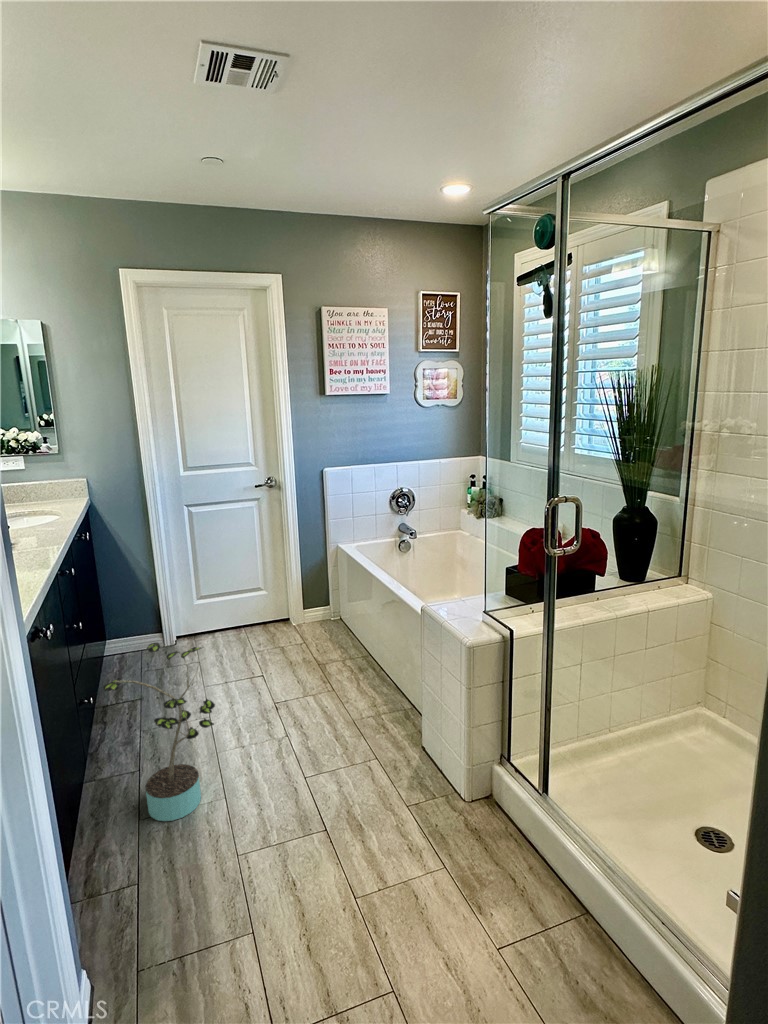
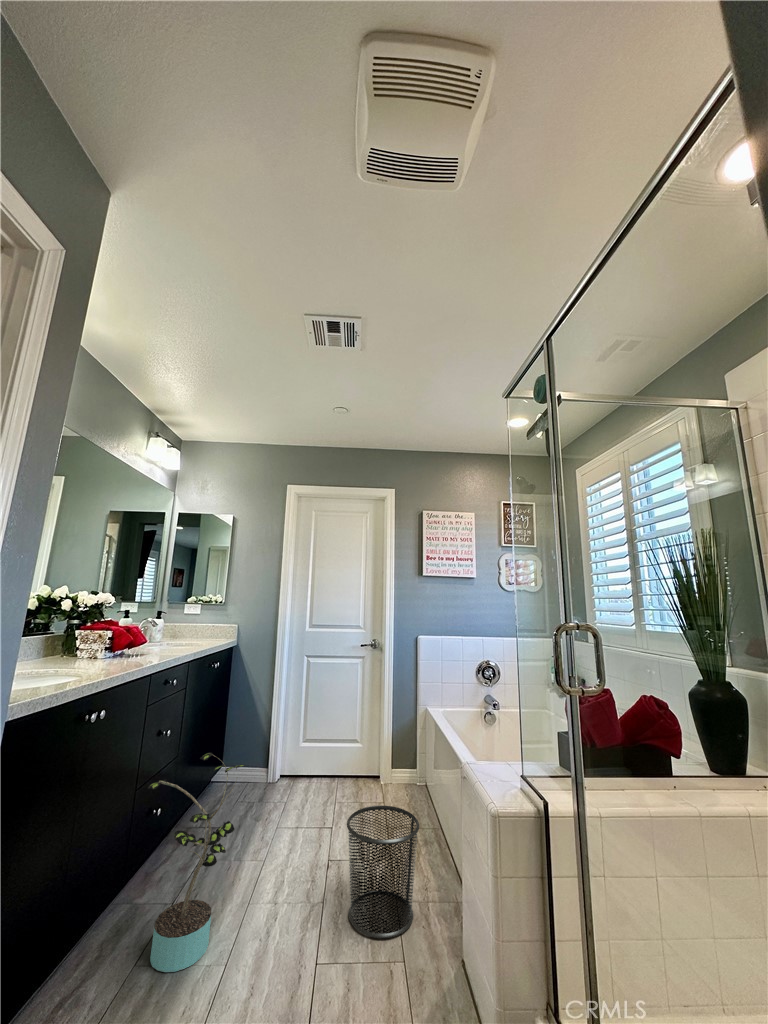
waste bin: none [307,650,377,749] -> present [347,805,420,938]

